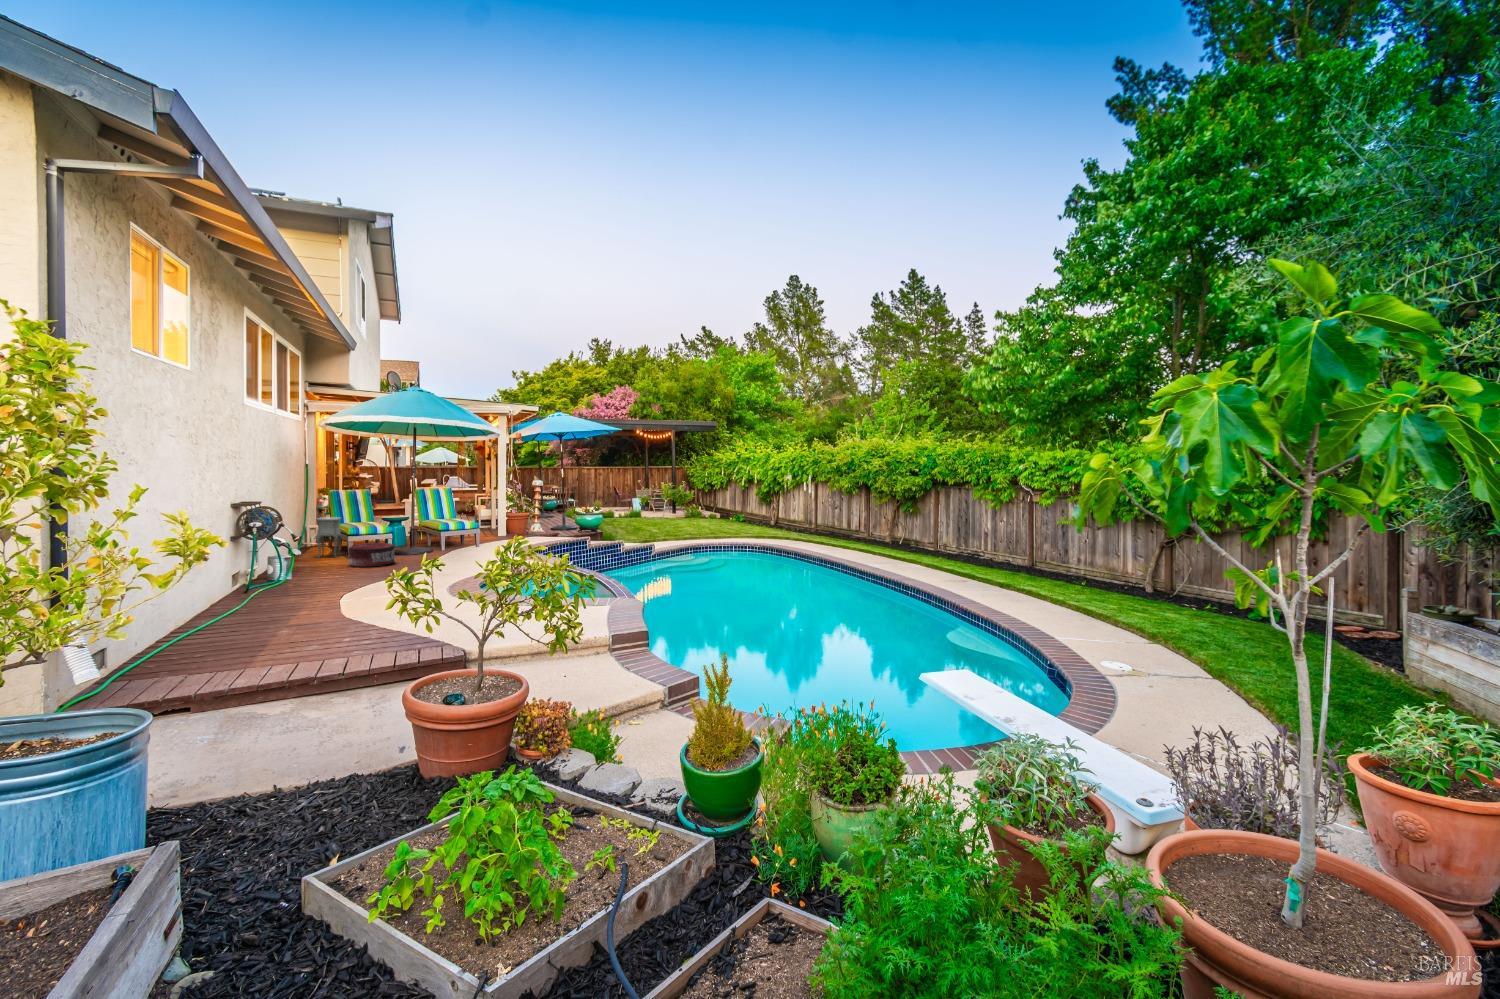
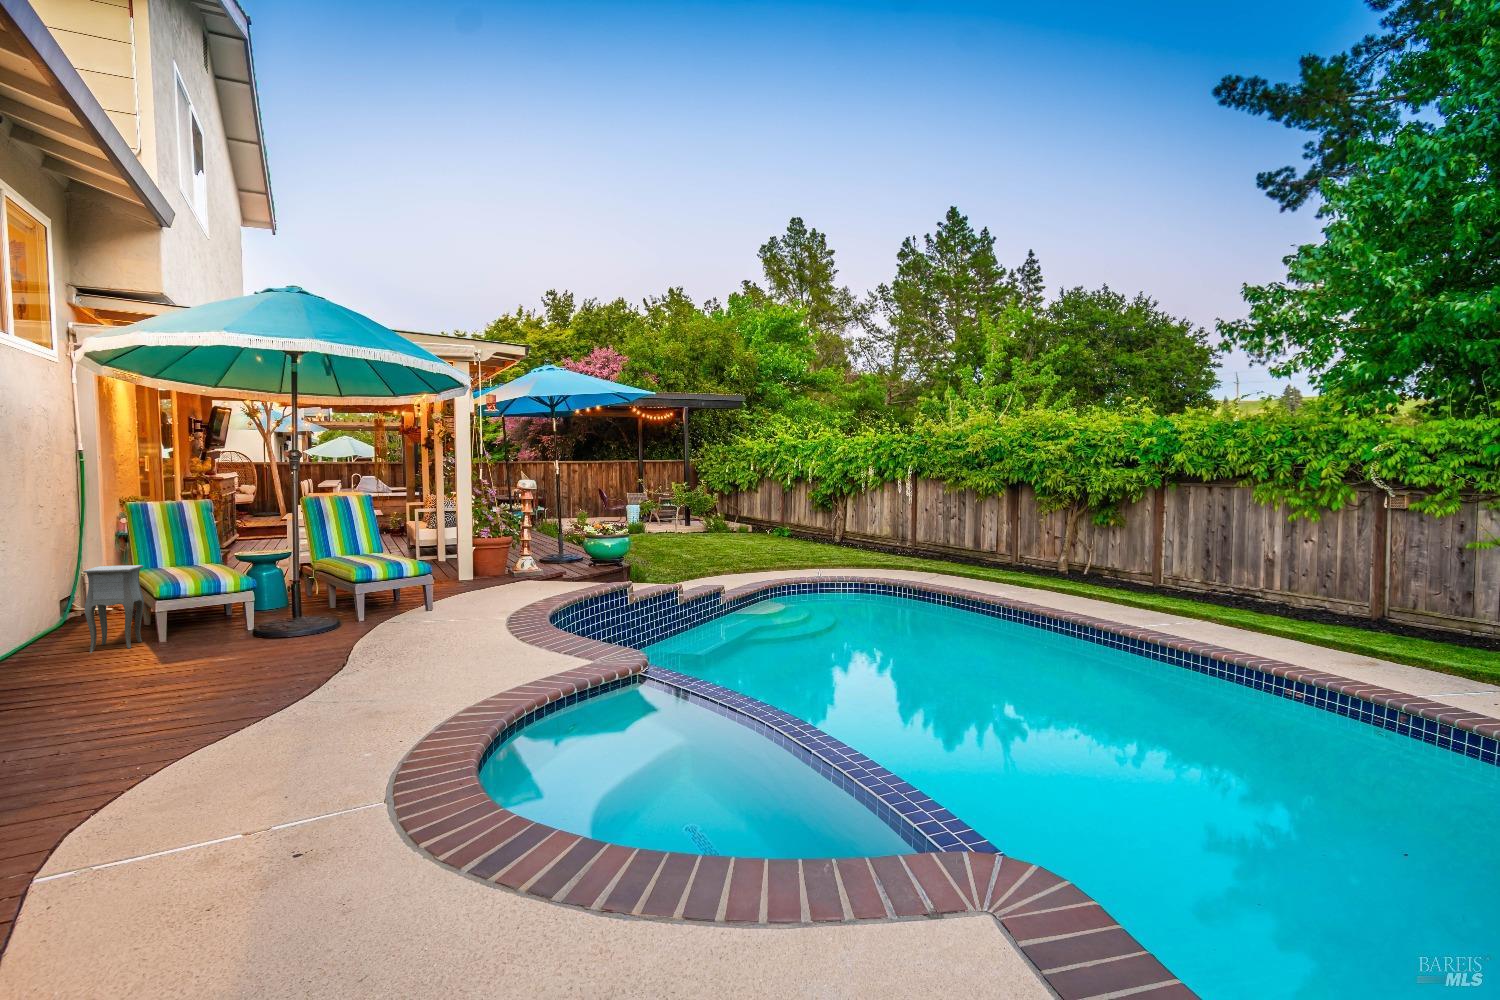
pouf: present [349,543,395,567] -> none [145,620,252,680]

